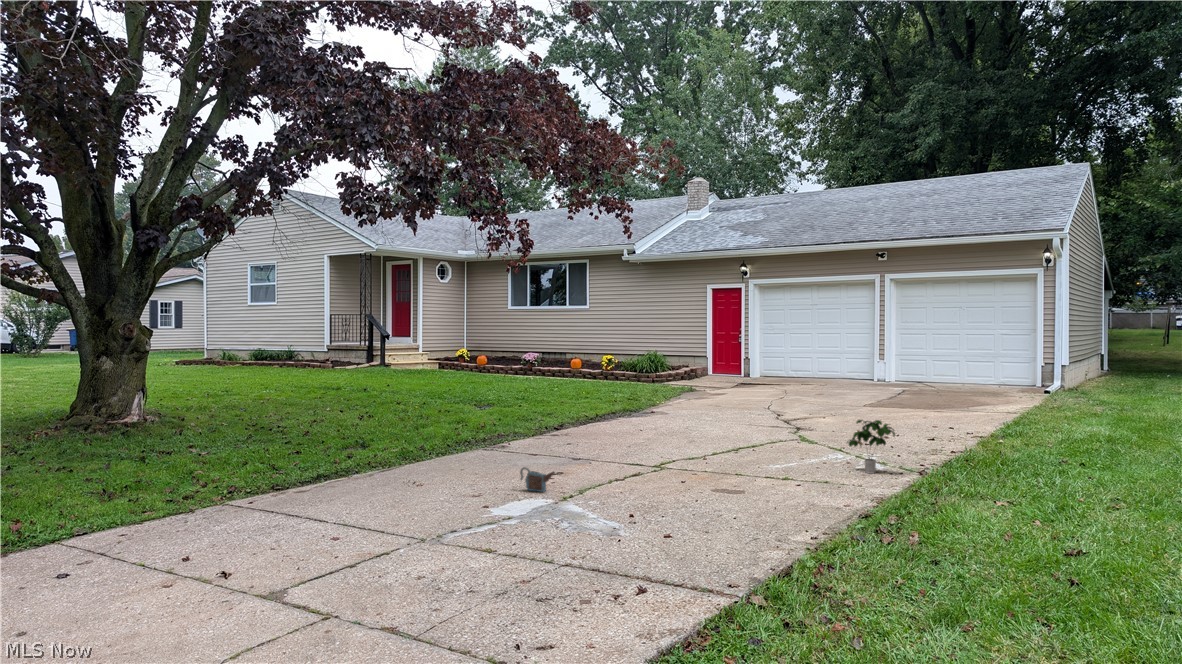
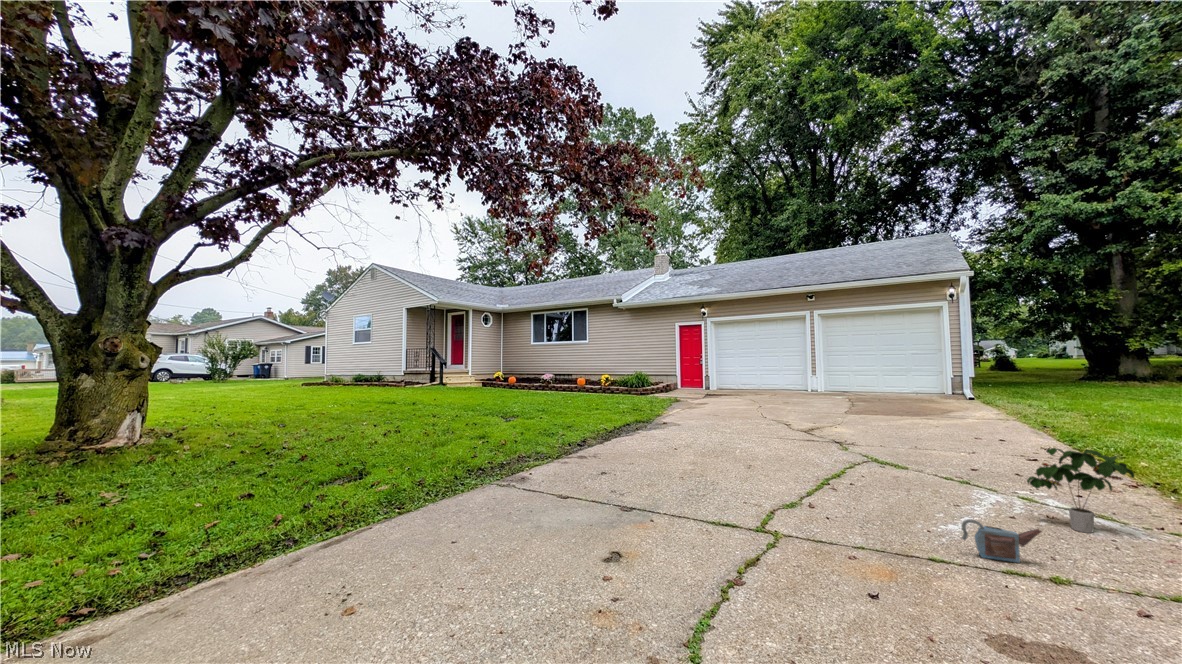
watering can: present [520,467,555,492] -> present [961,519,1042,563]

